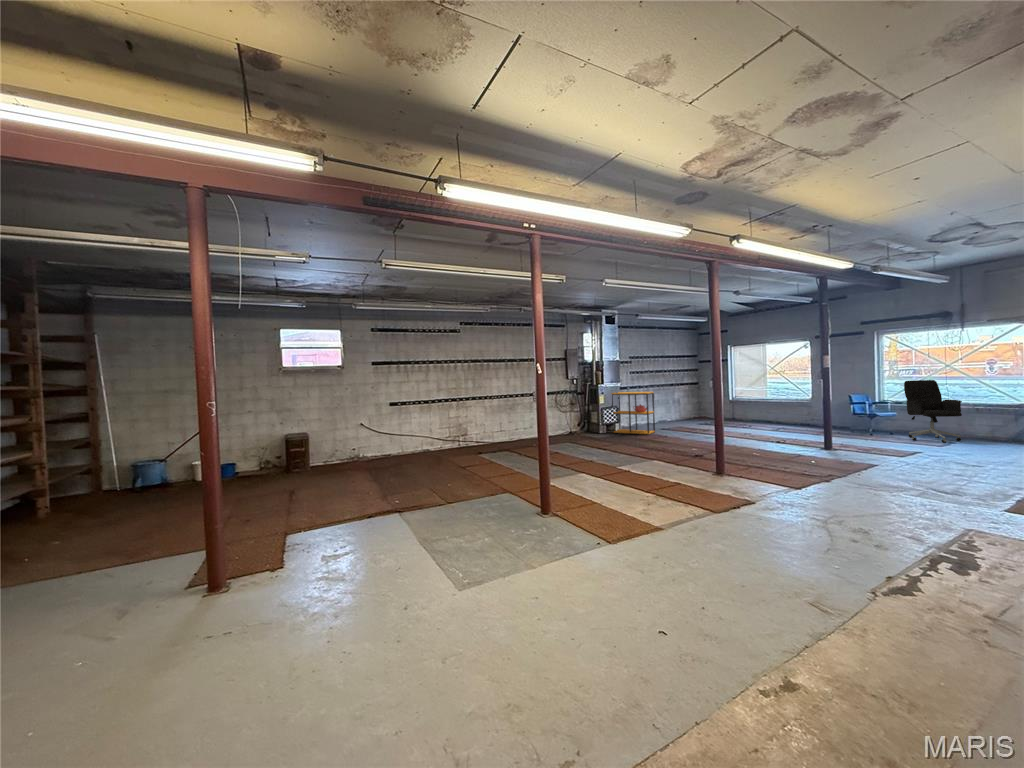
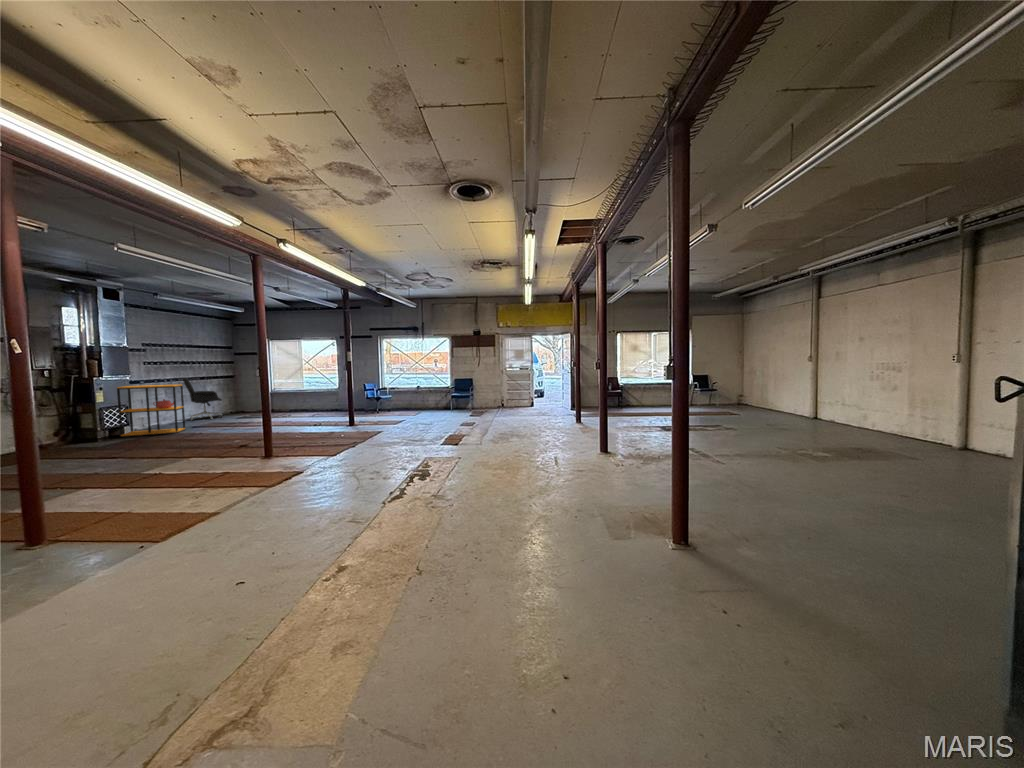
office chair: present [904,380,962,443] -> present [183,378,222,421]

